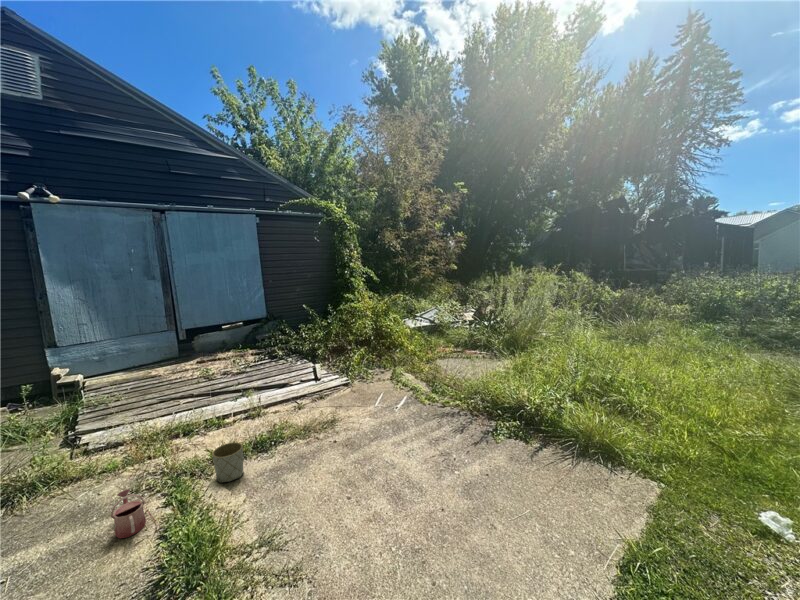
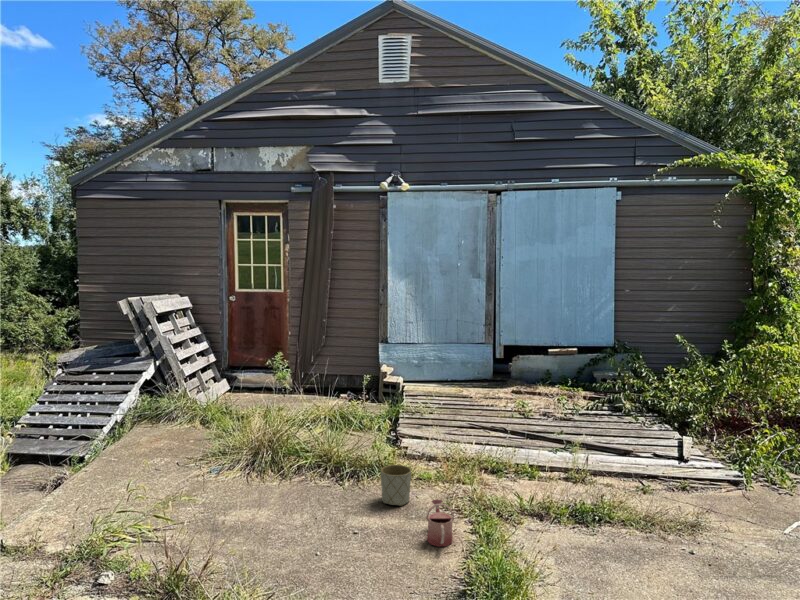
planter: present [212,442,243,483] -> present [381,465,411,506]

